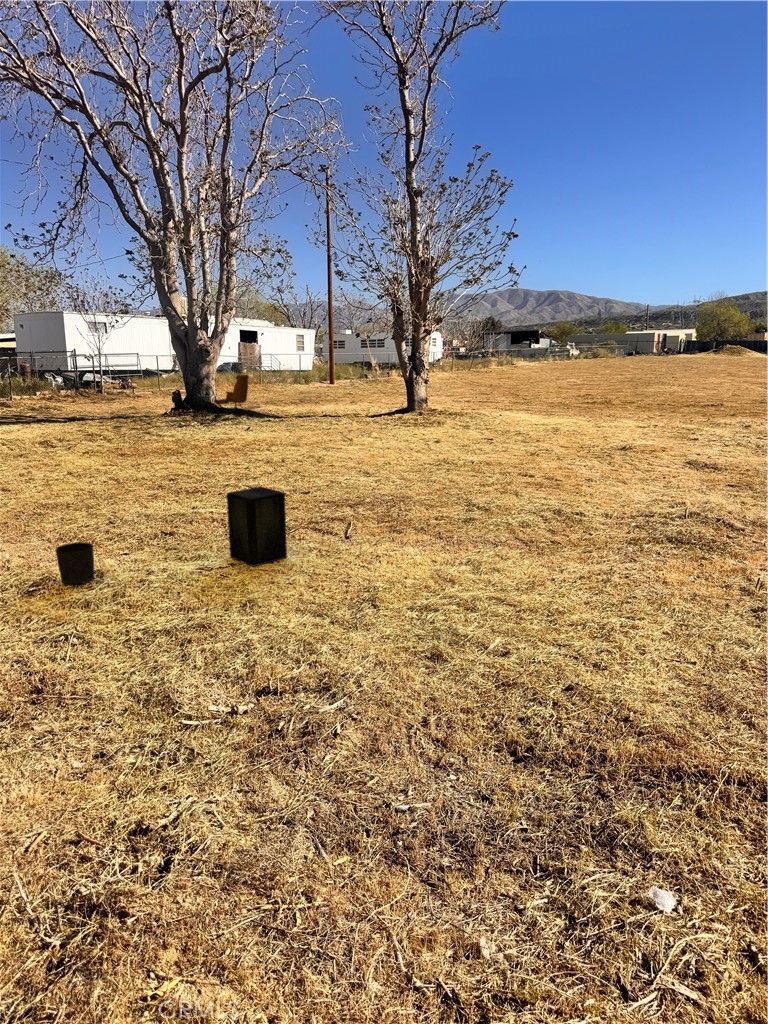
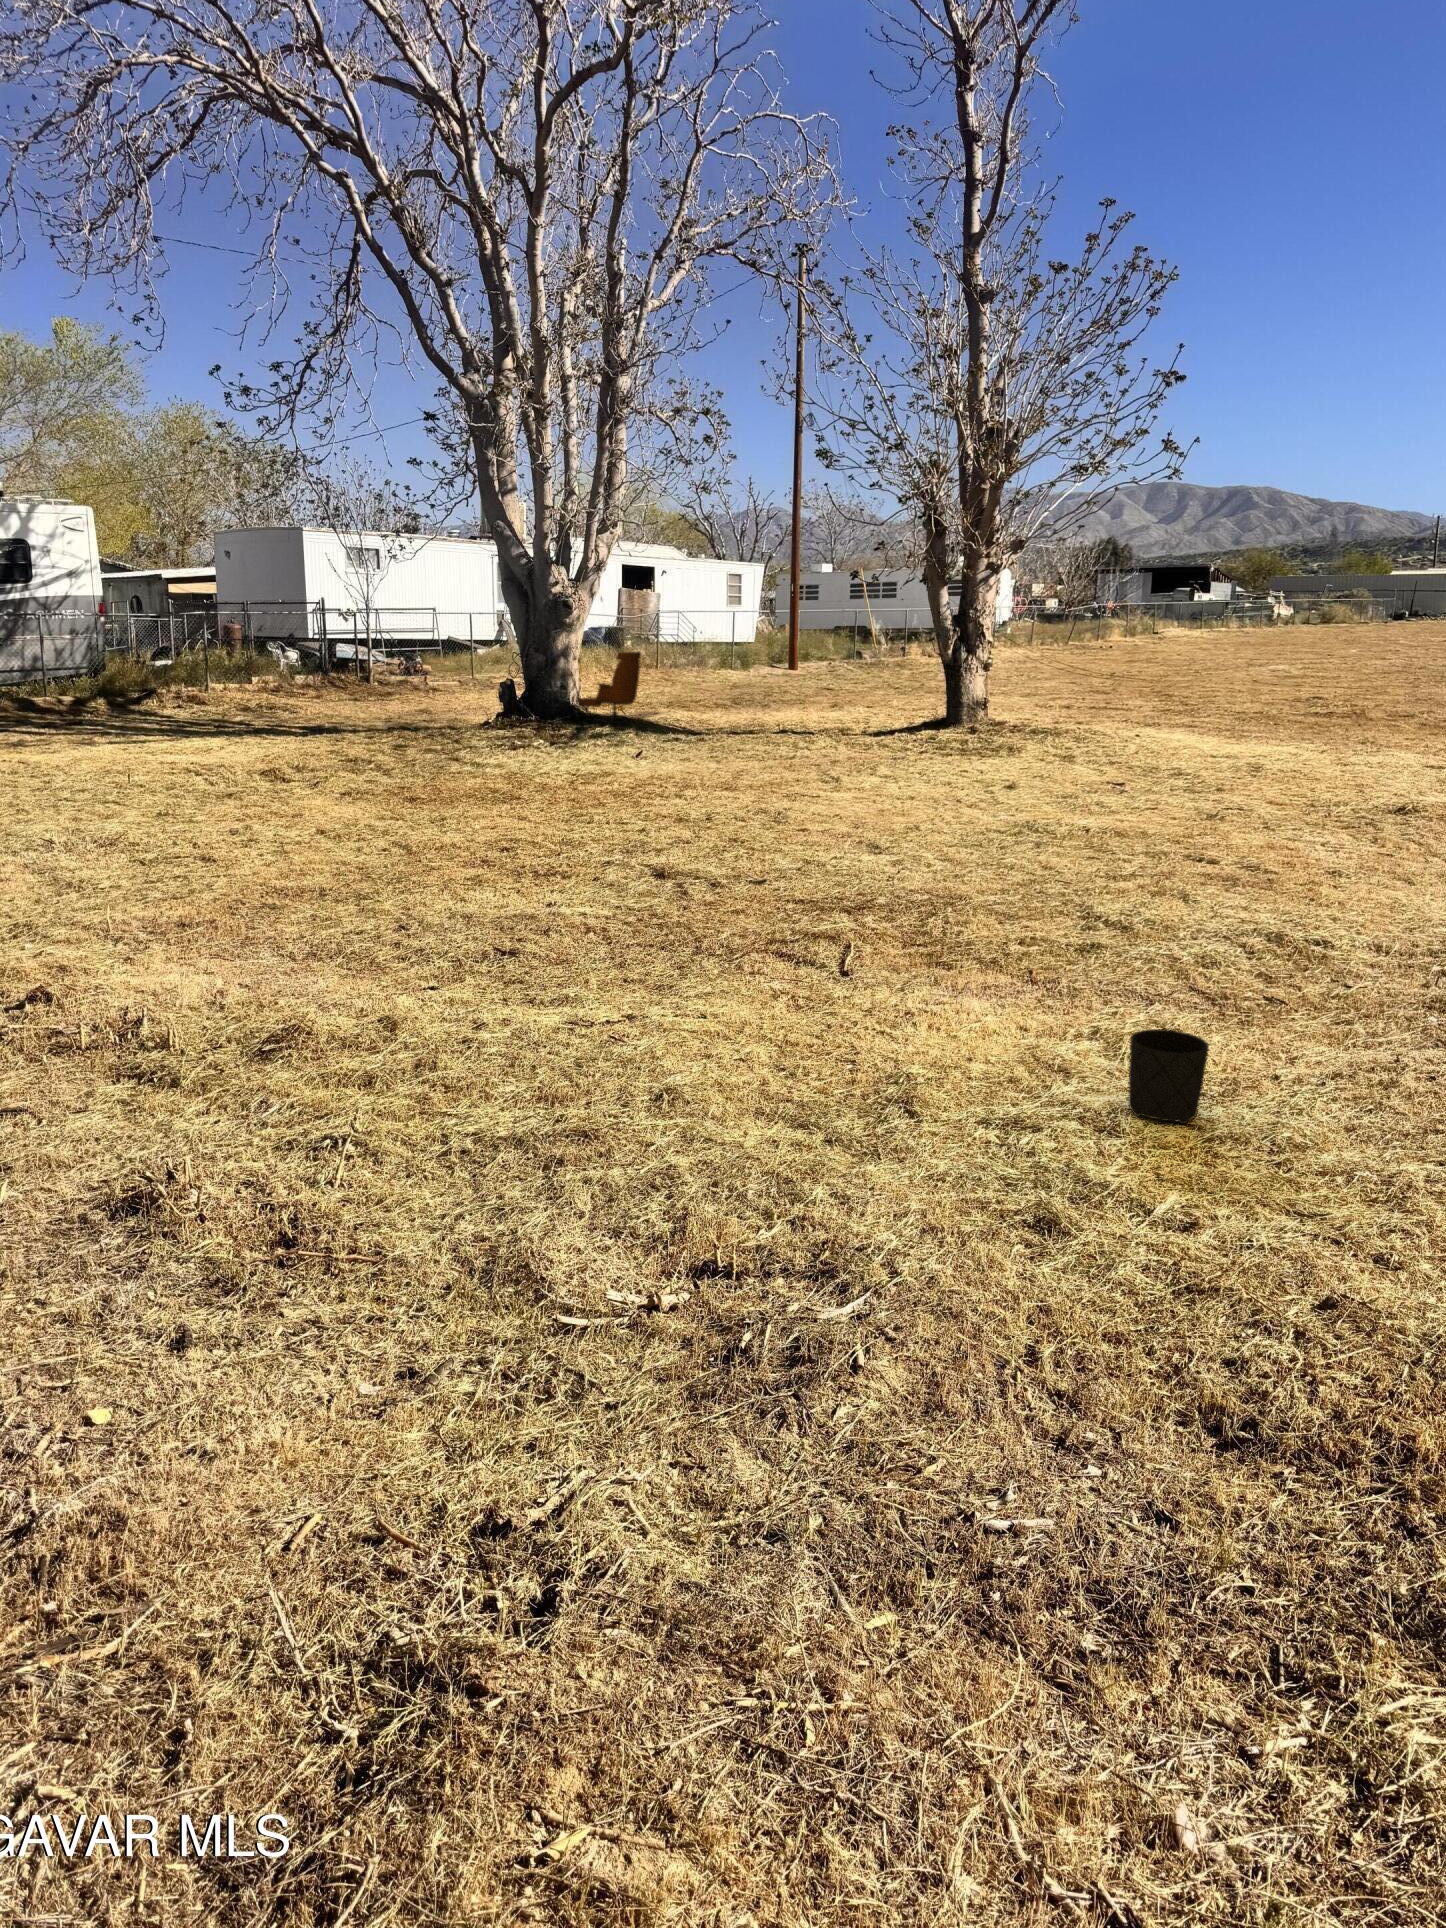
storage box: present [227,487,287,567] -> none [622,870,734,1025]
planter: present [55,542,94,585] -> present [1128,1029,1209,1124]

